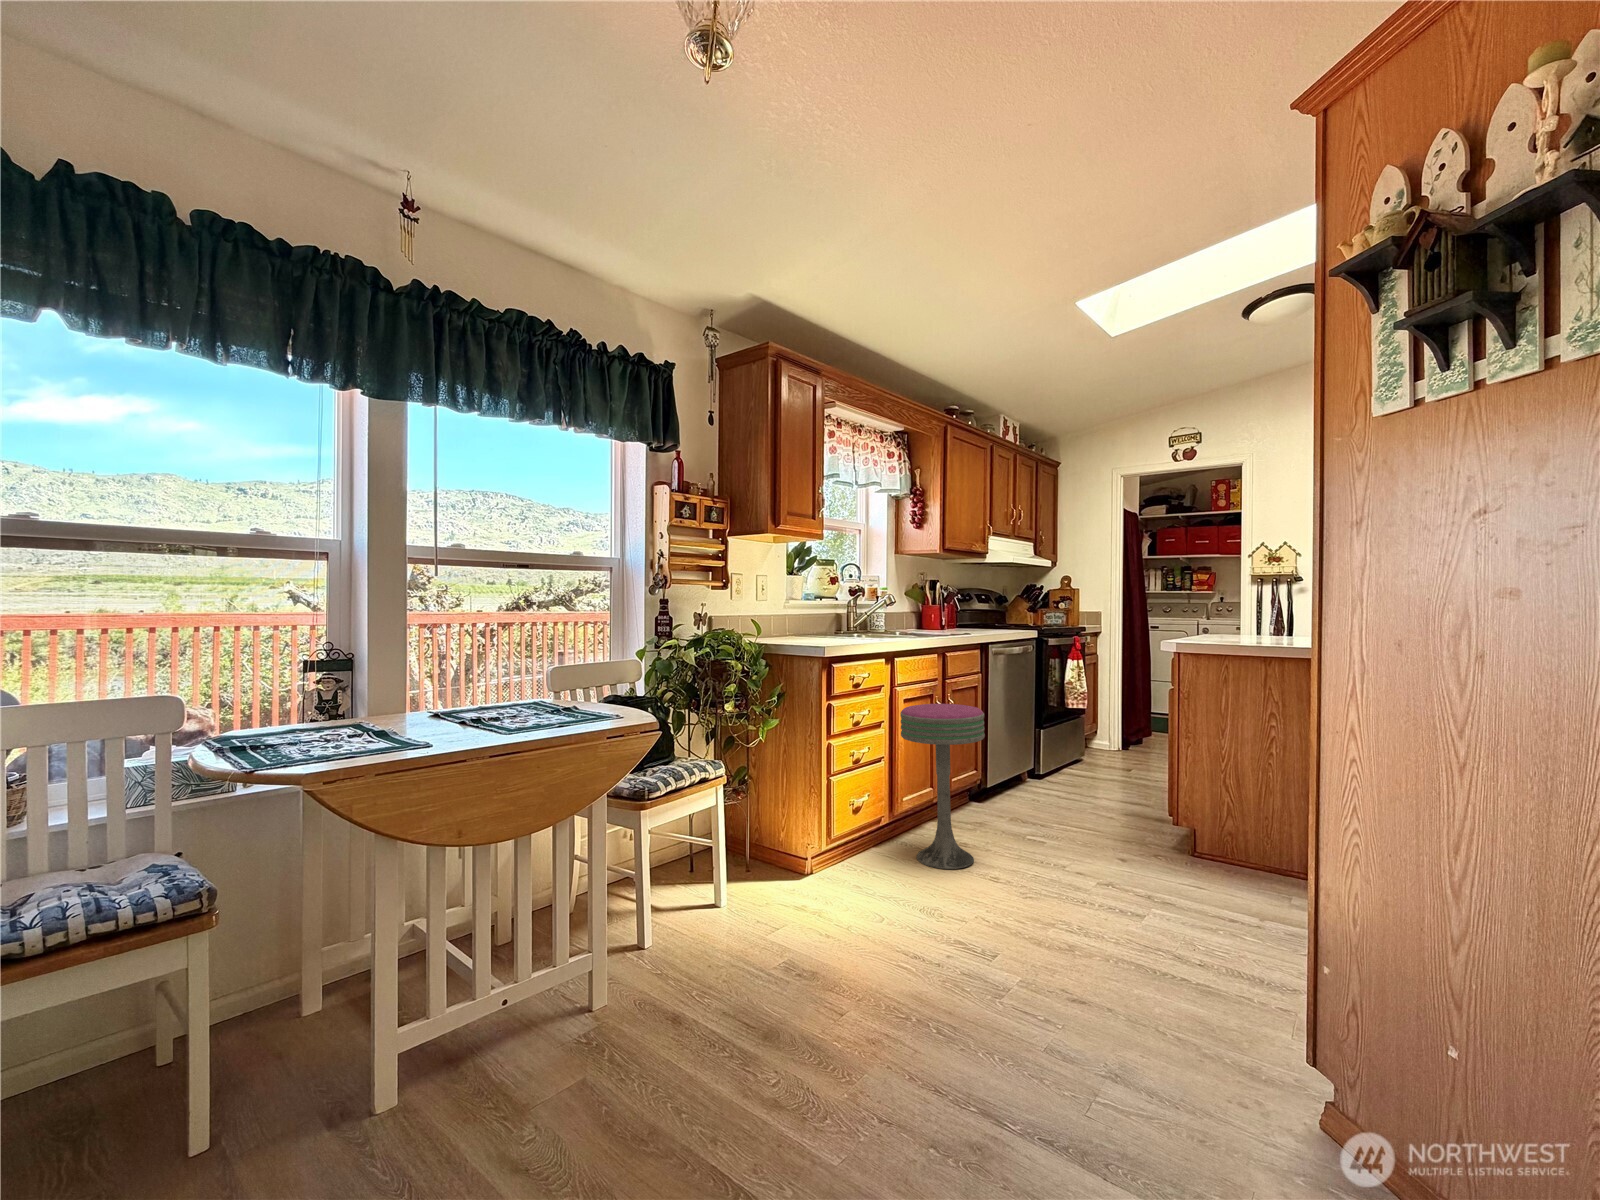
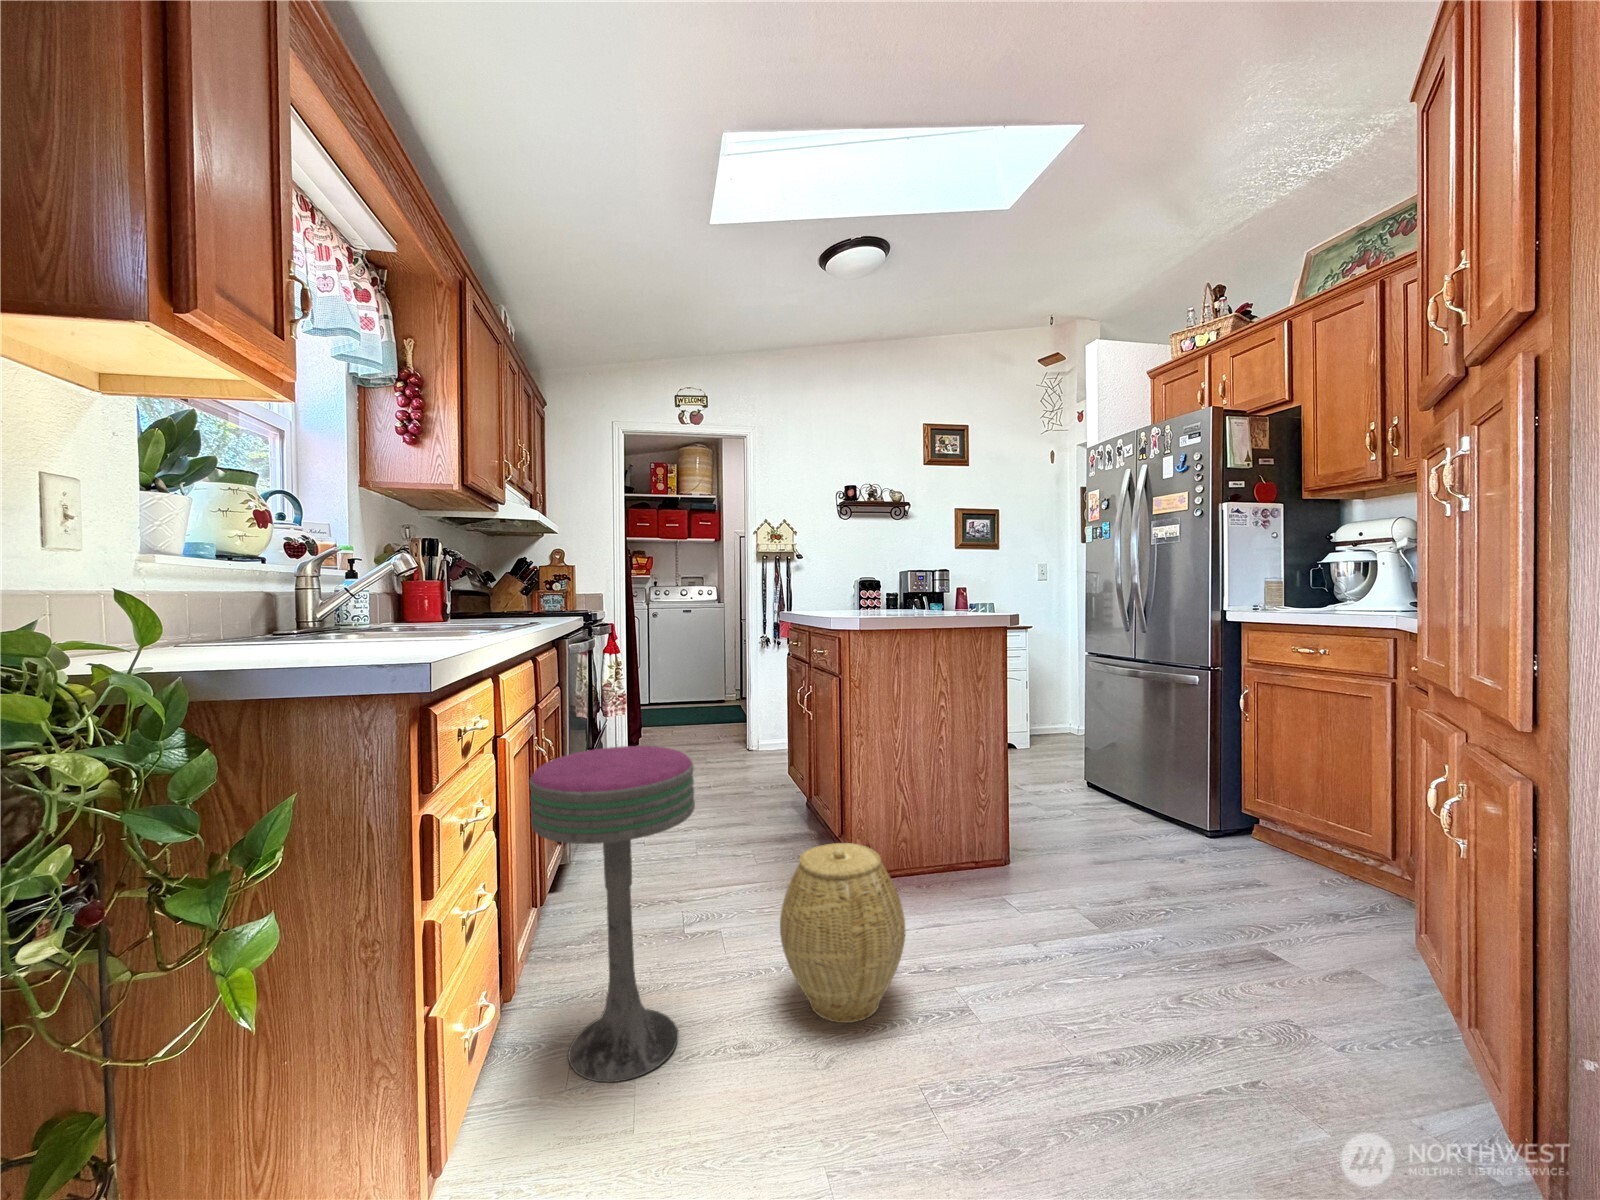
woven basket: none [1033,788,1119,898] -> present [780,843,906,1023]

